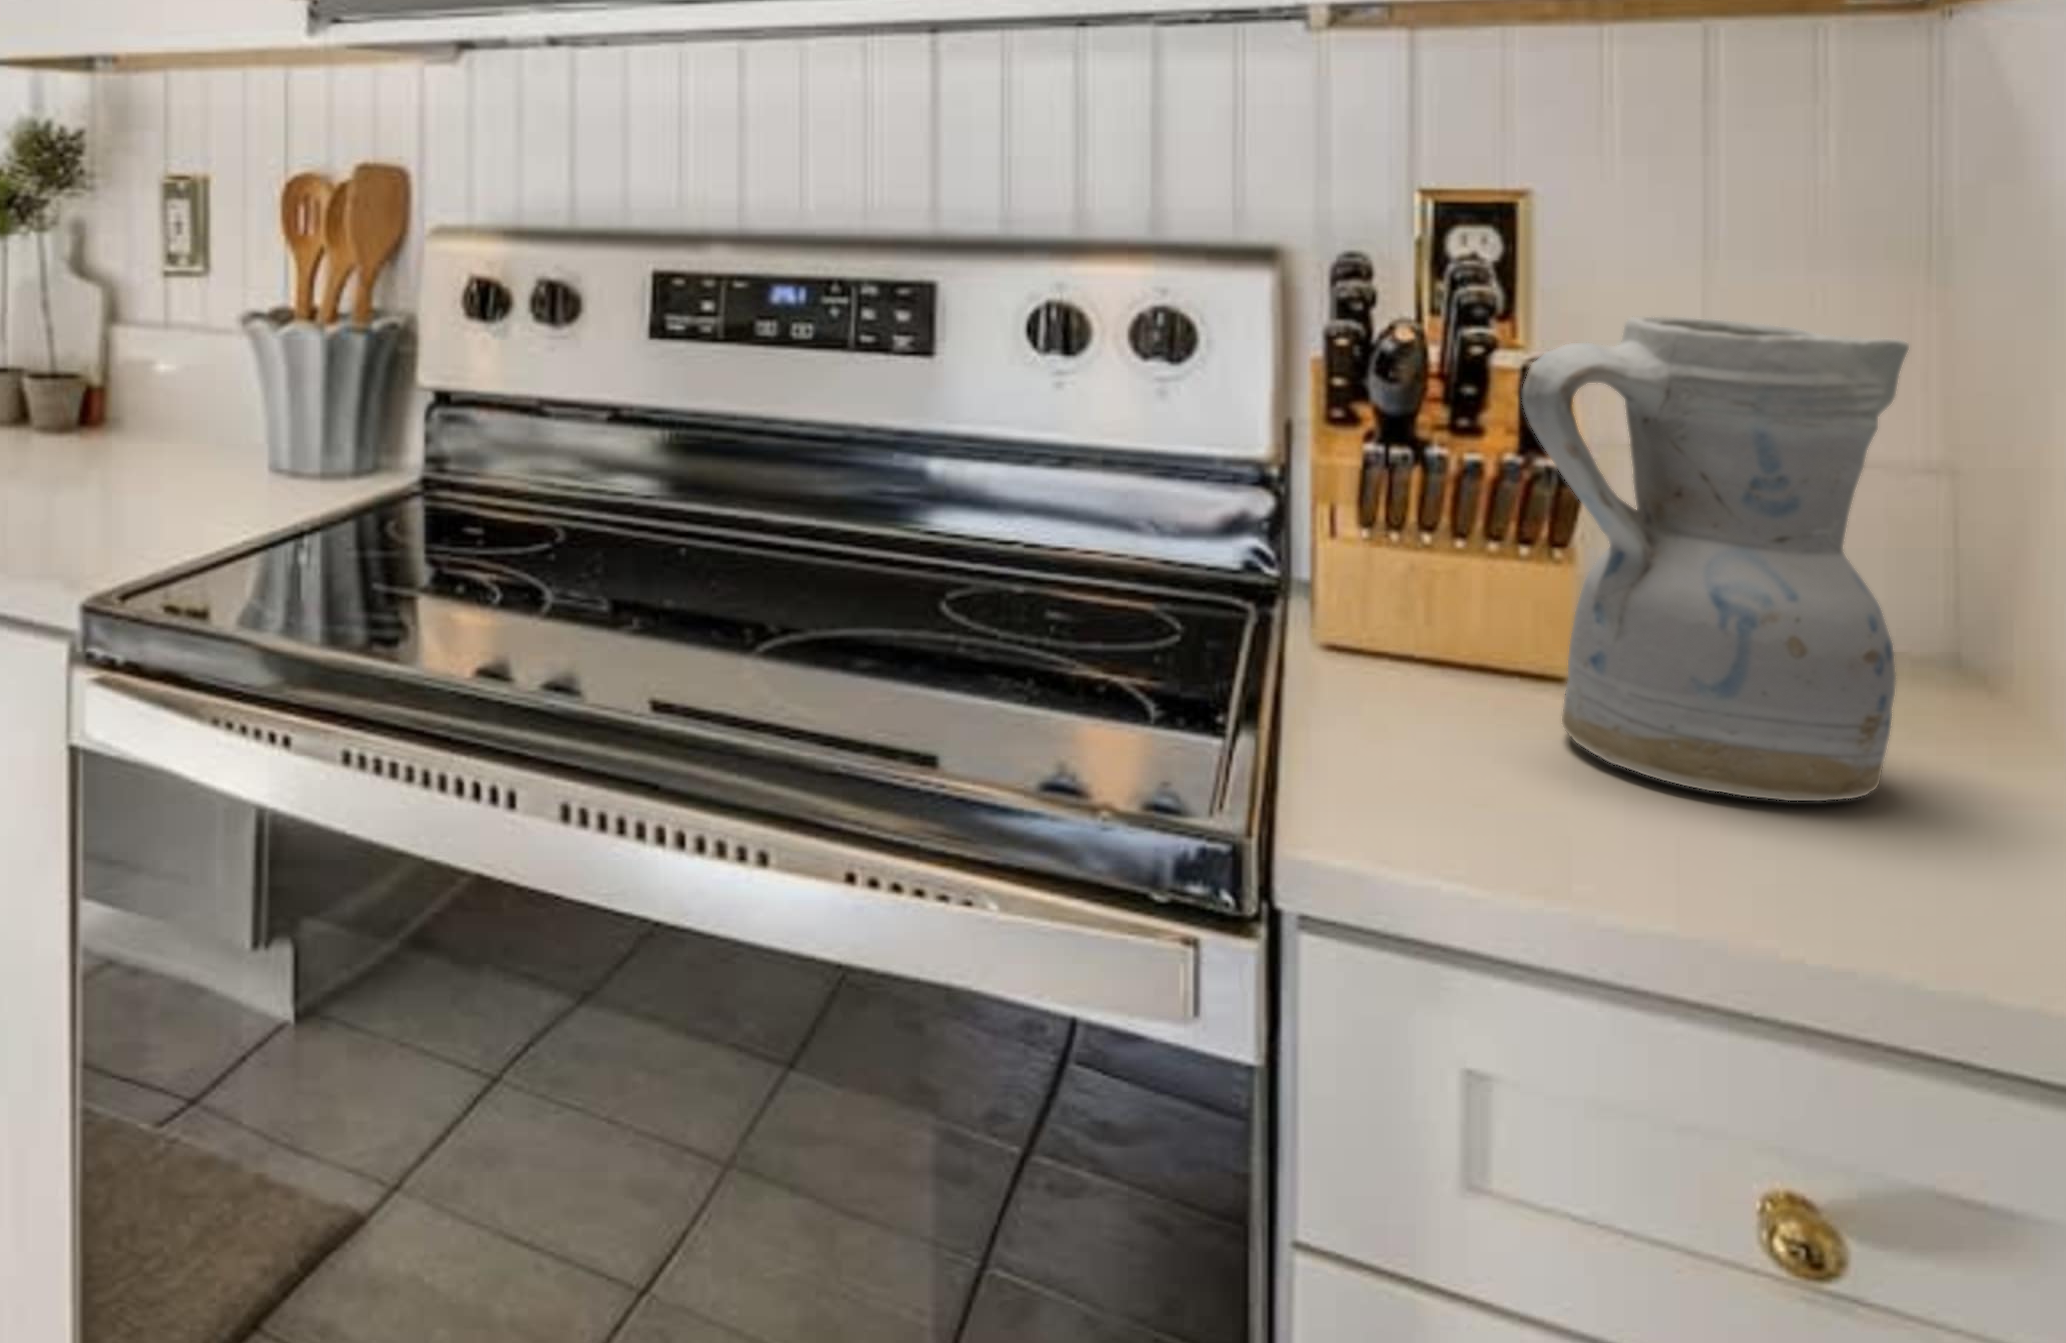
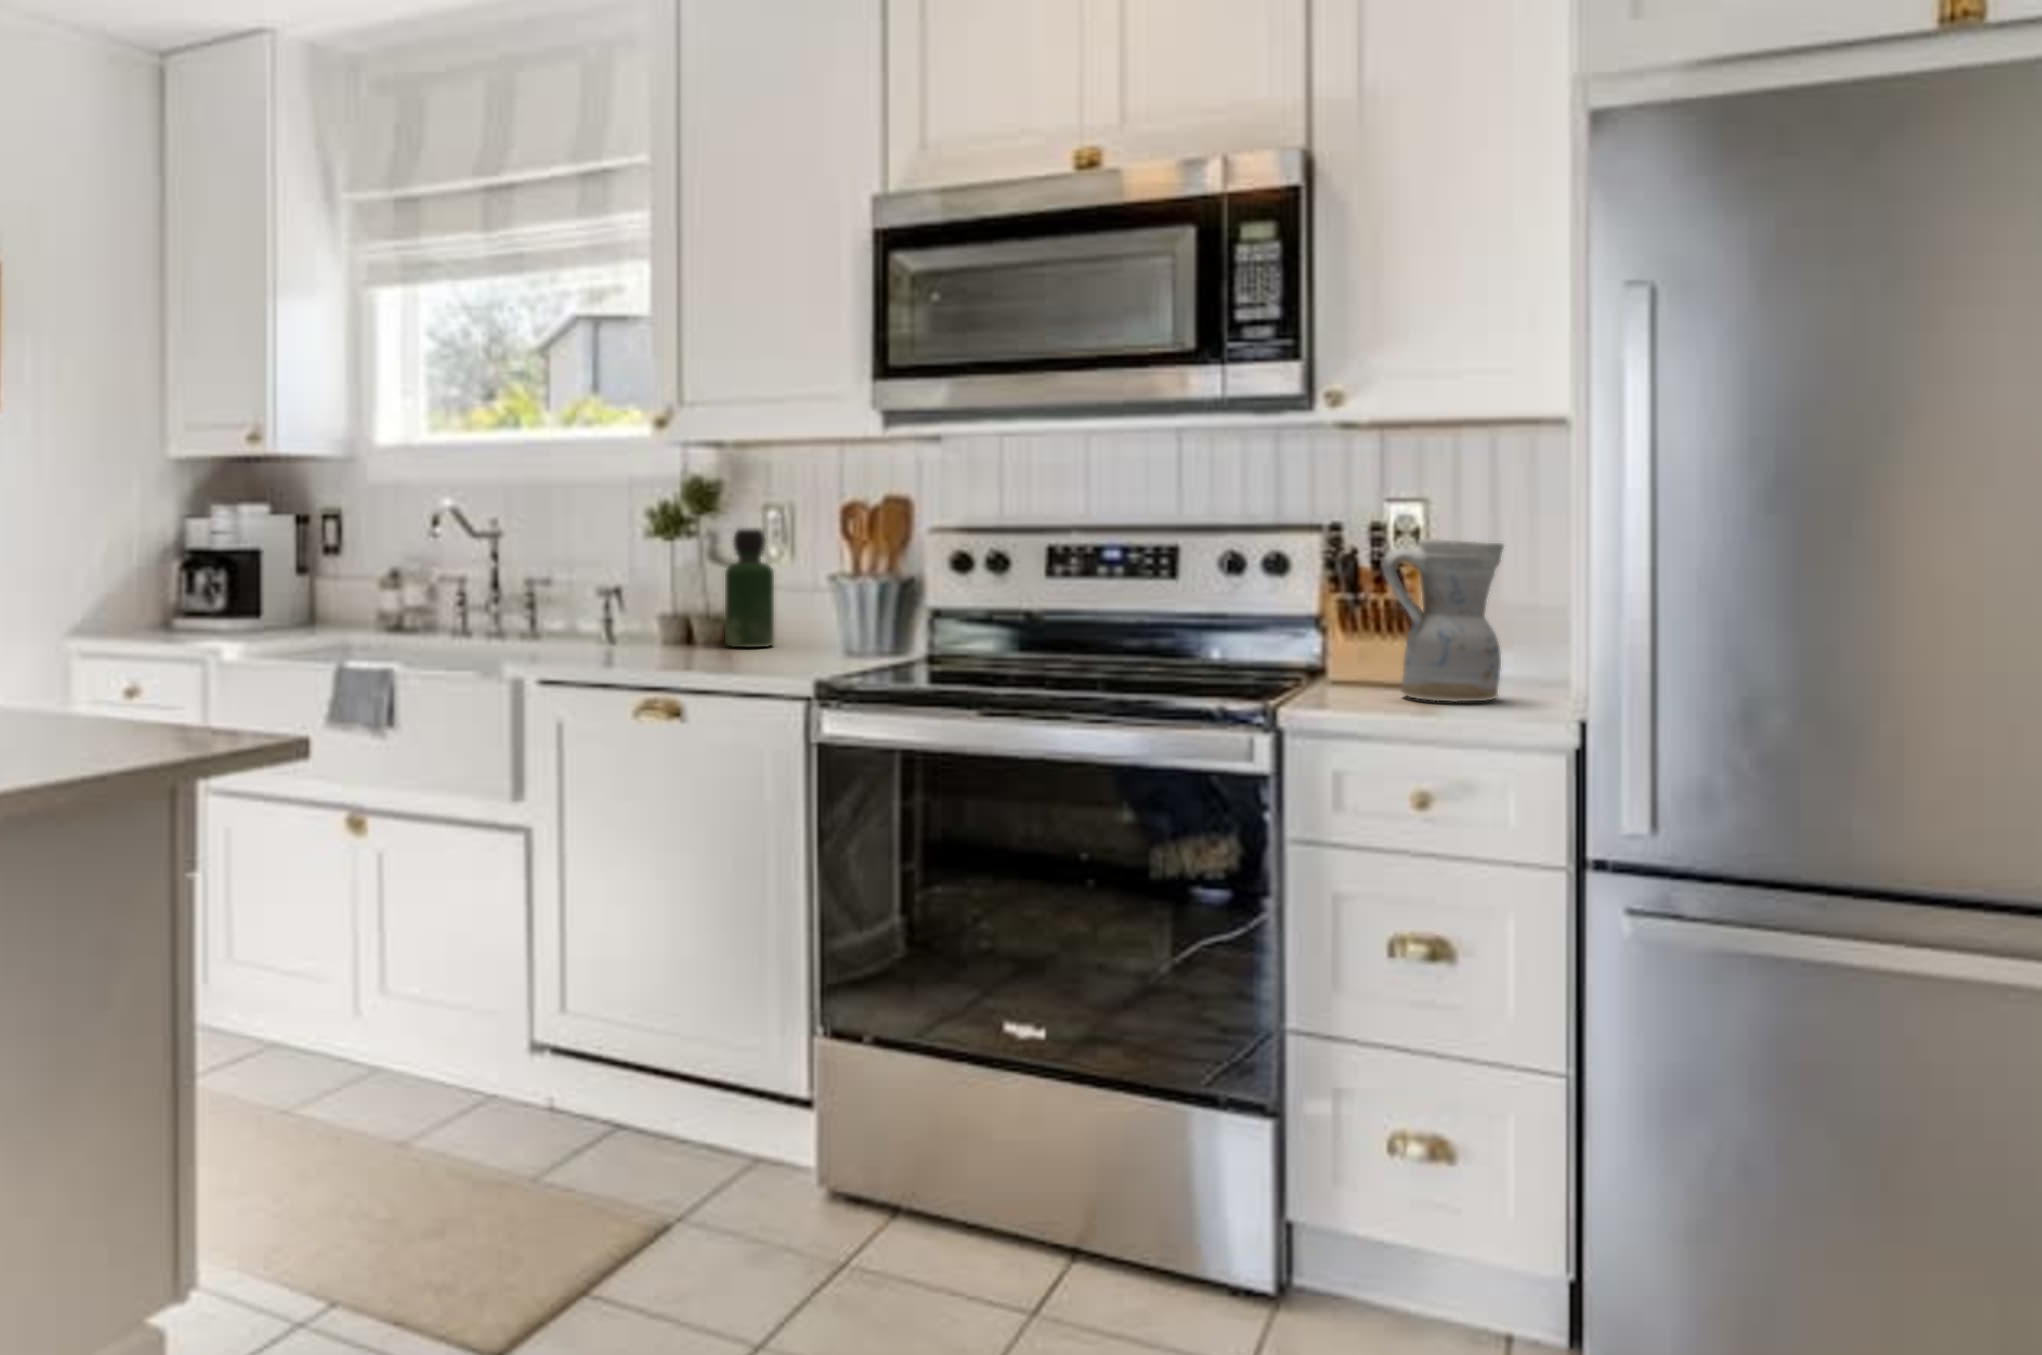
bottle: none [73,220,163,442] -> present [725,528,774,647]

